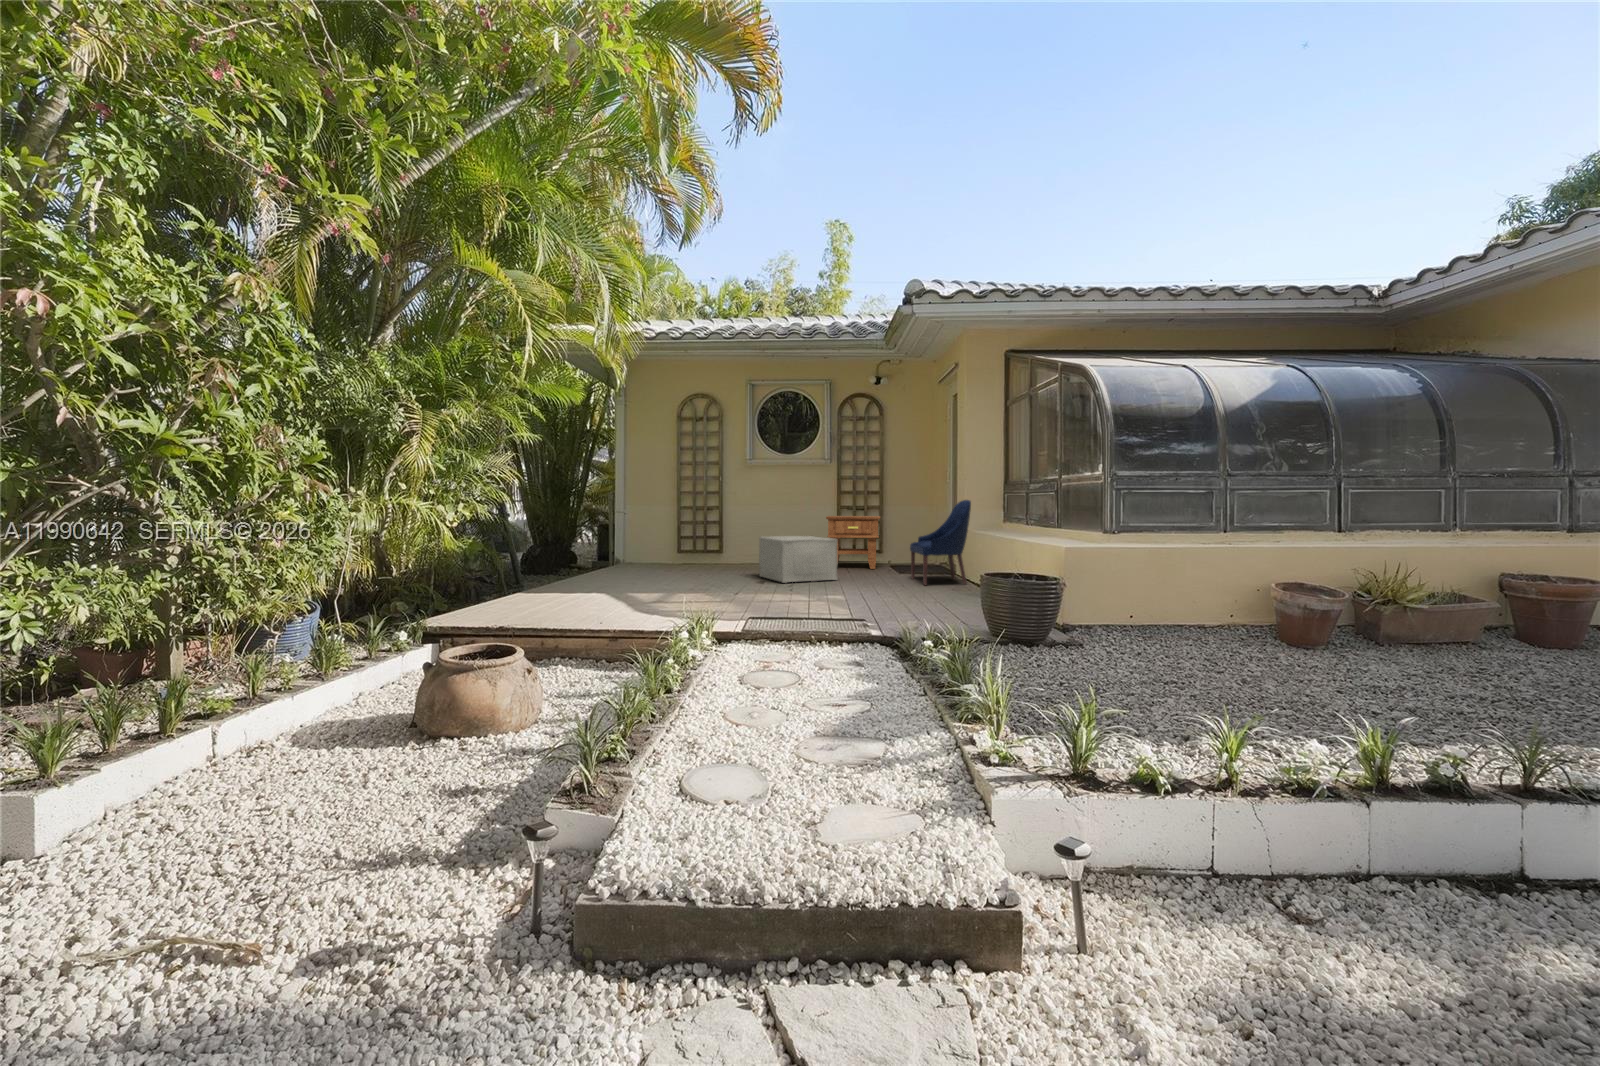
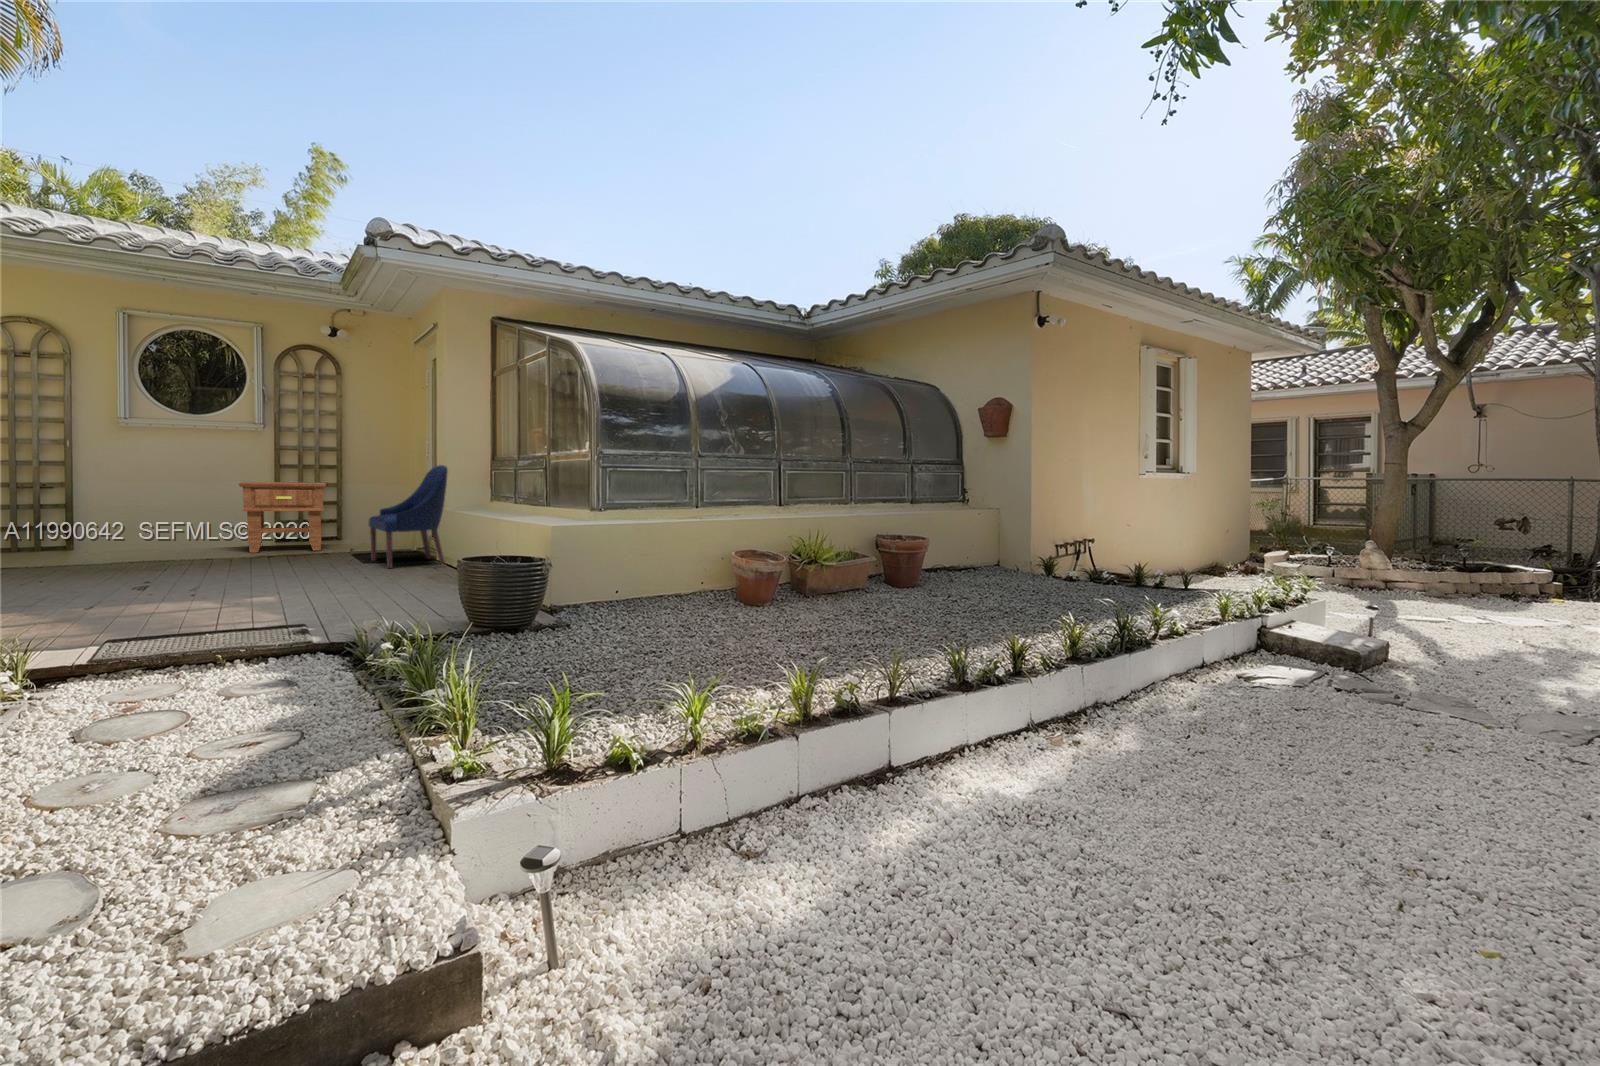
ottoman: present [759,536,838,583] -> none [114,509,259,577]

